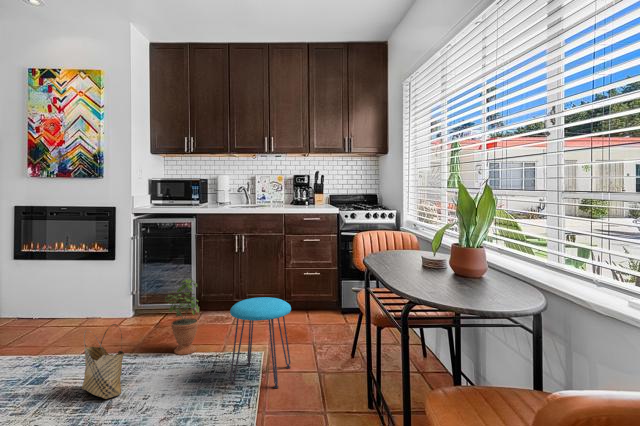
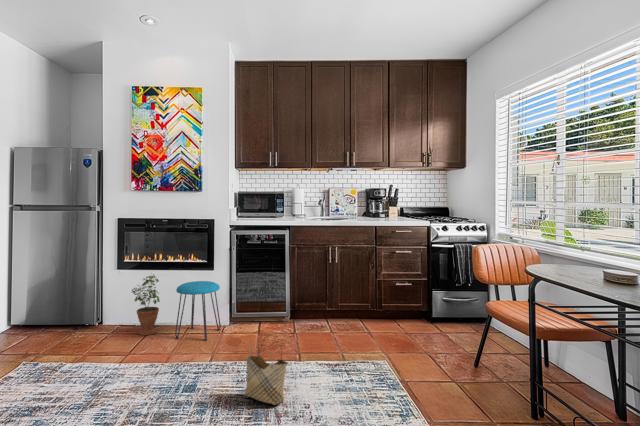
potted plant: present [165,278,199,355] -> present [132,275,160,335]
stool: present [230,297,291,388] -> present [175,281,221,340]

